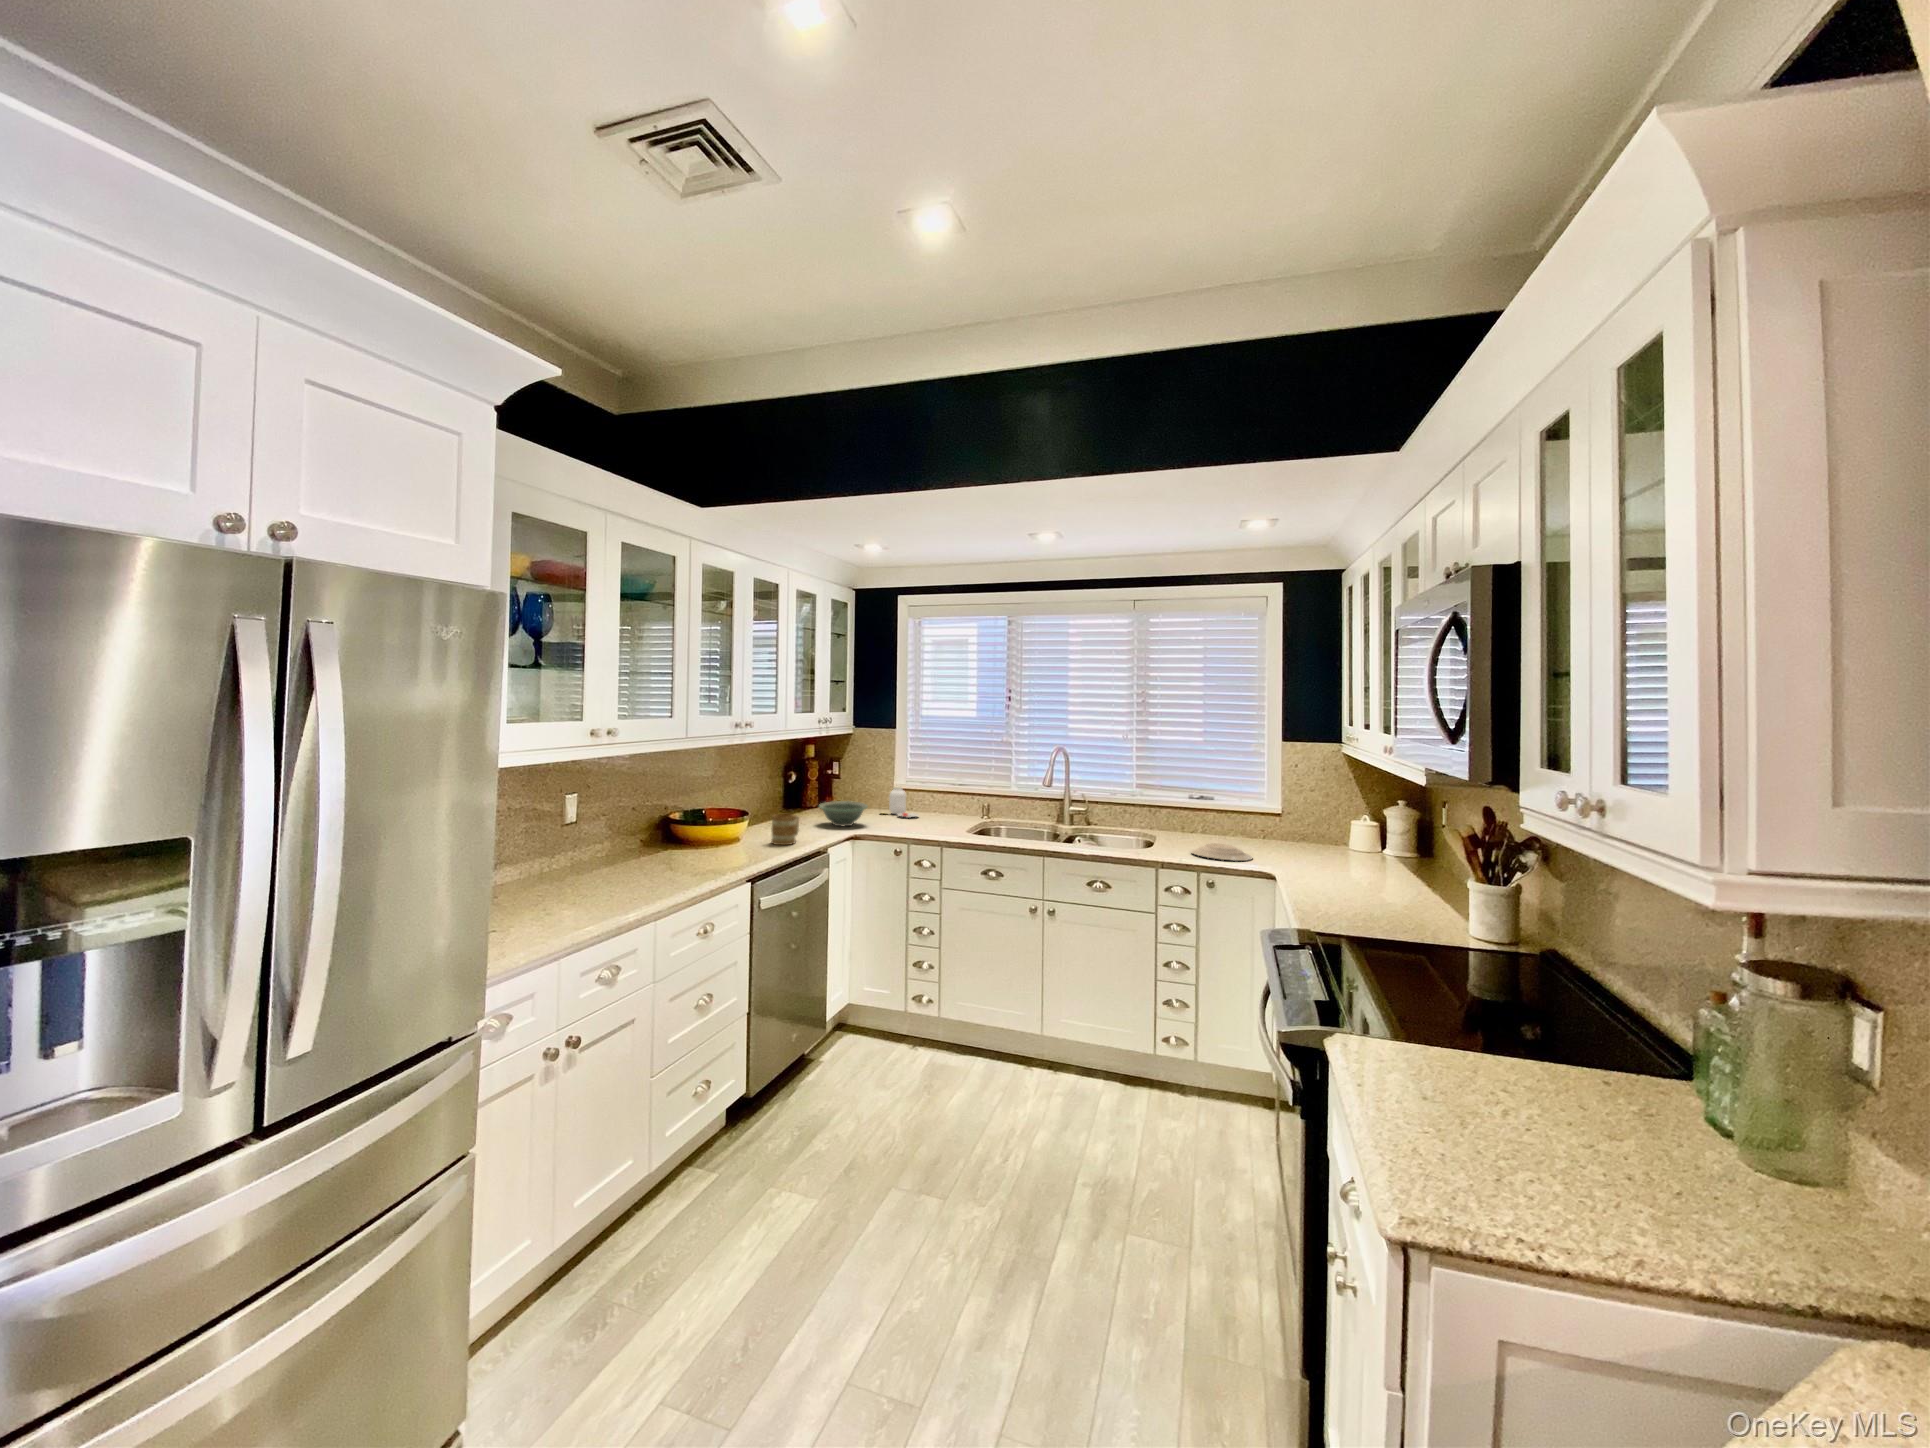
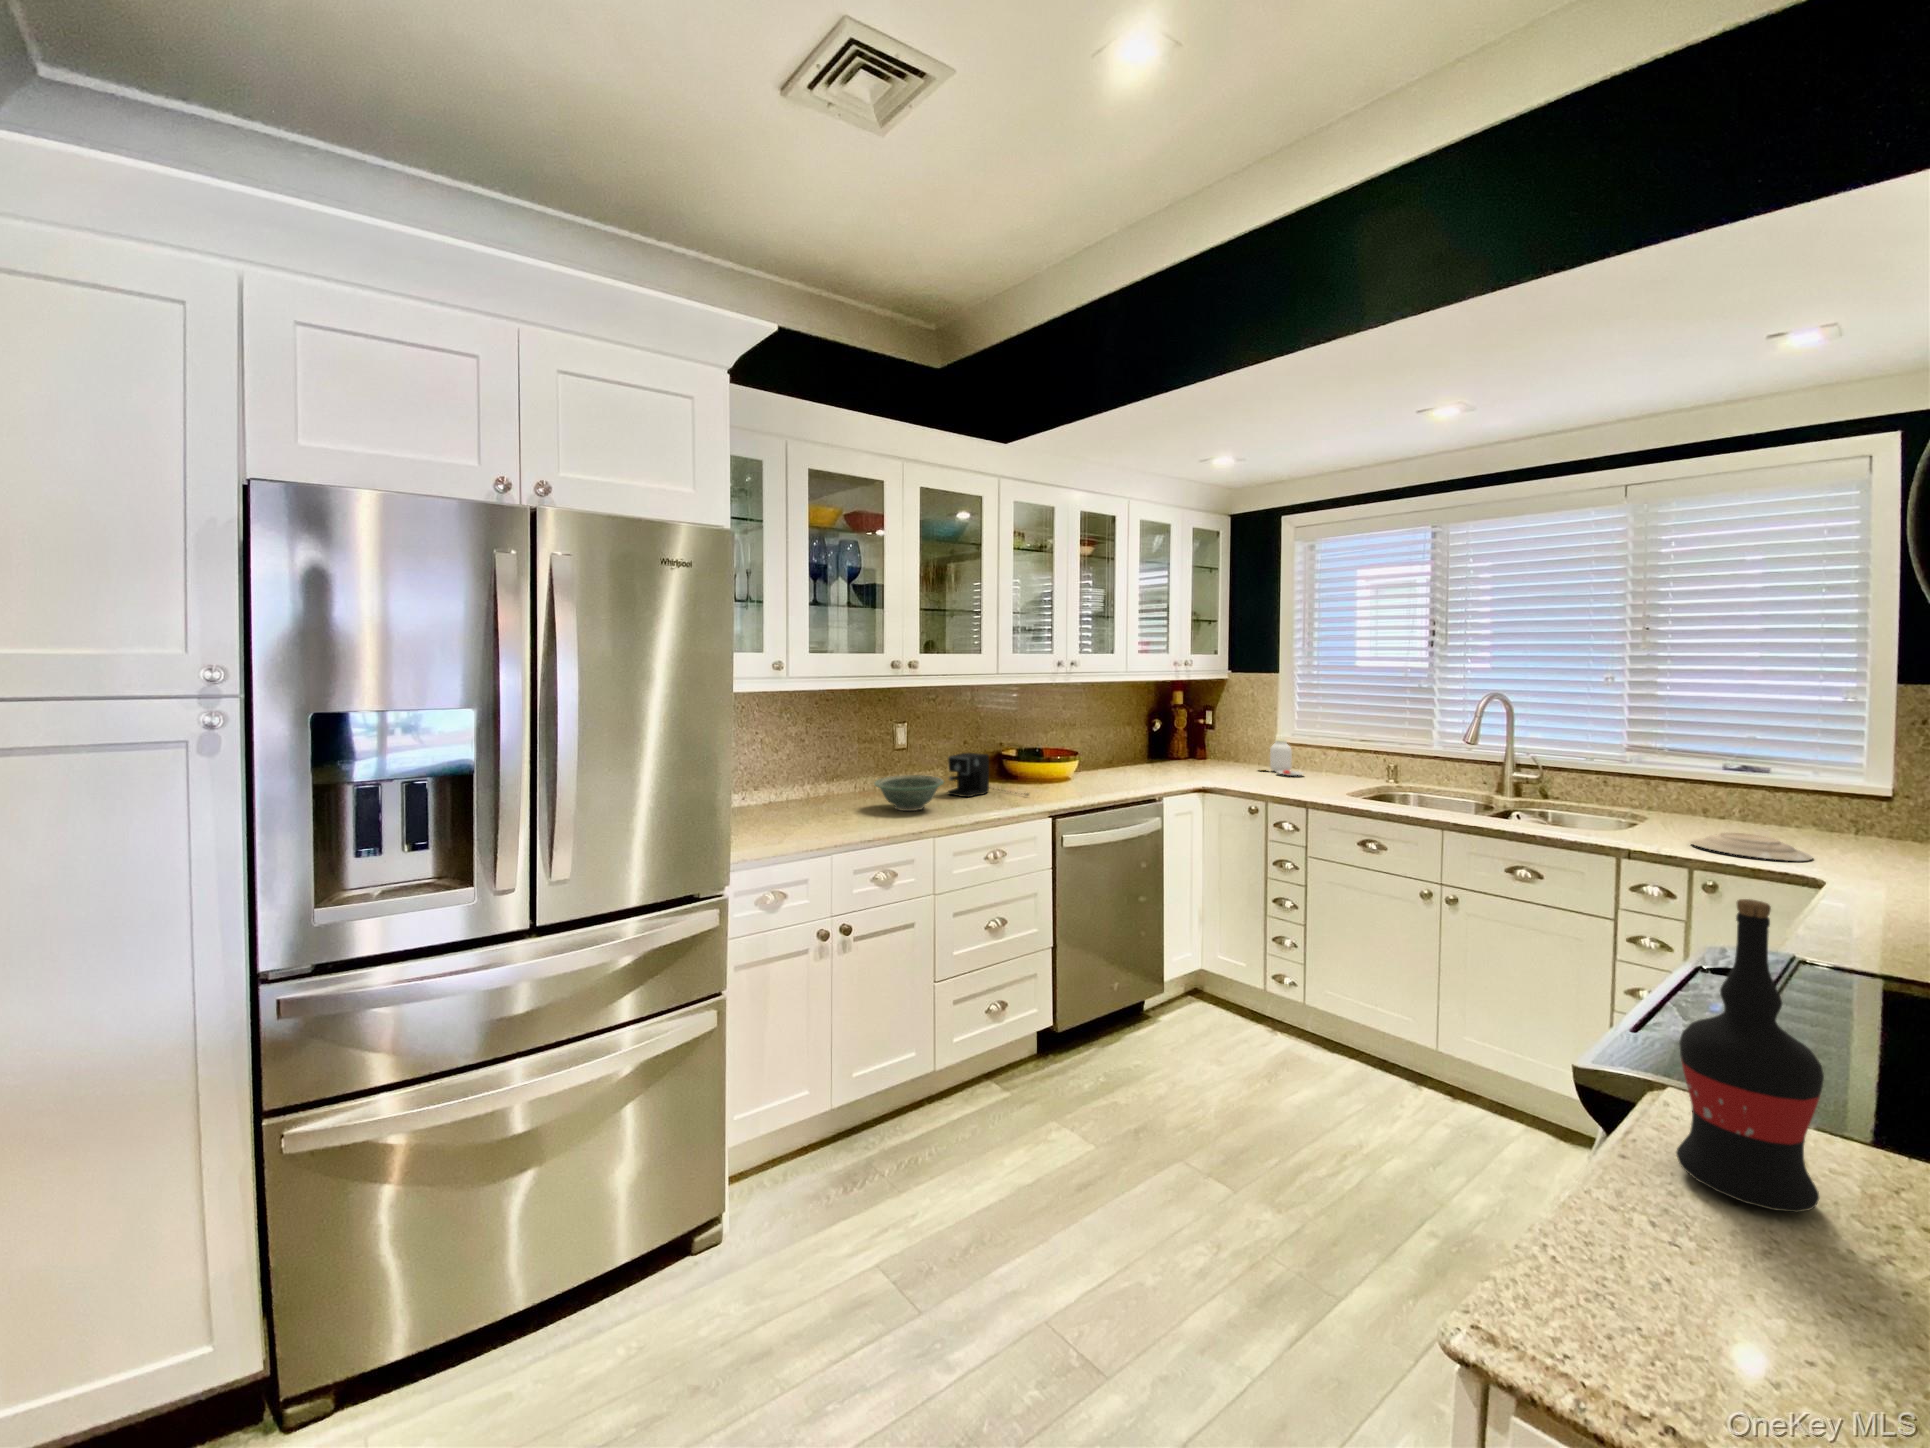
bowl: present [819,801,868,826] -> present [874,775,944,811]
mug: present [771,814,799,845] -> none [1100,758,1133,790]
coffee maker: none [630,819,717,868] -> present [948,753,1028,797]
wine bottle: none [1436,923,1520,1127] -> present [1676,899,1824,1212]

